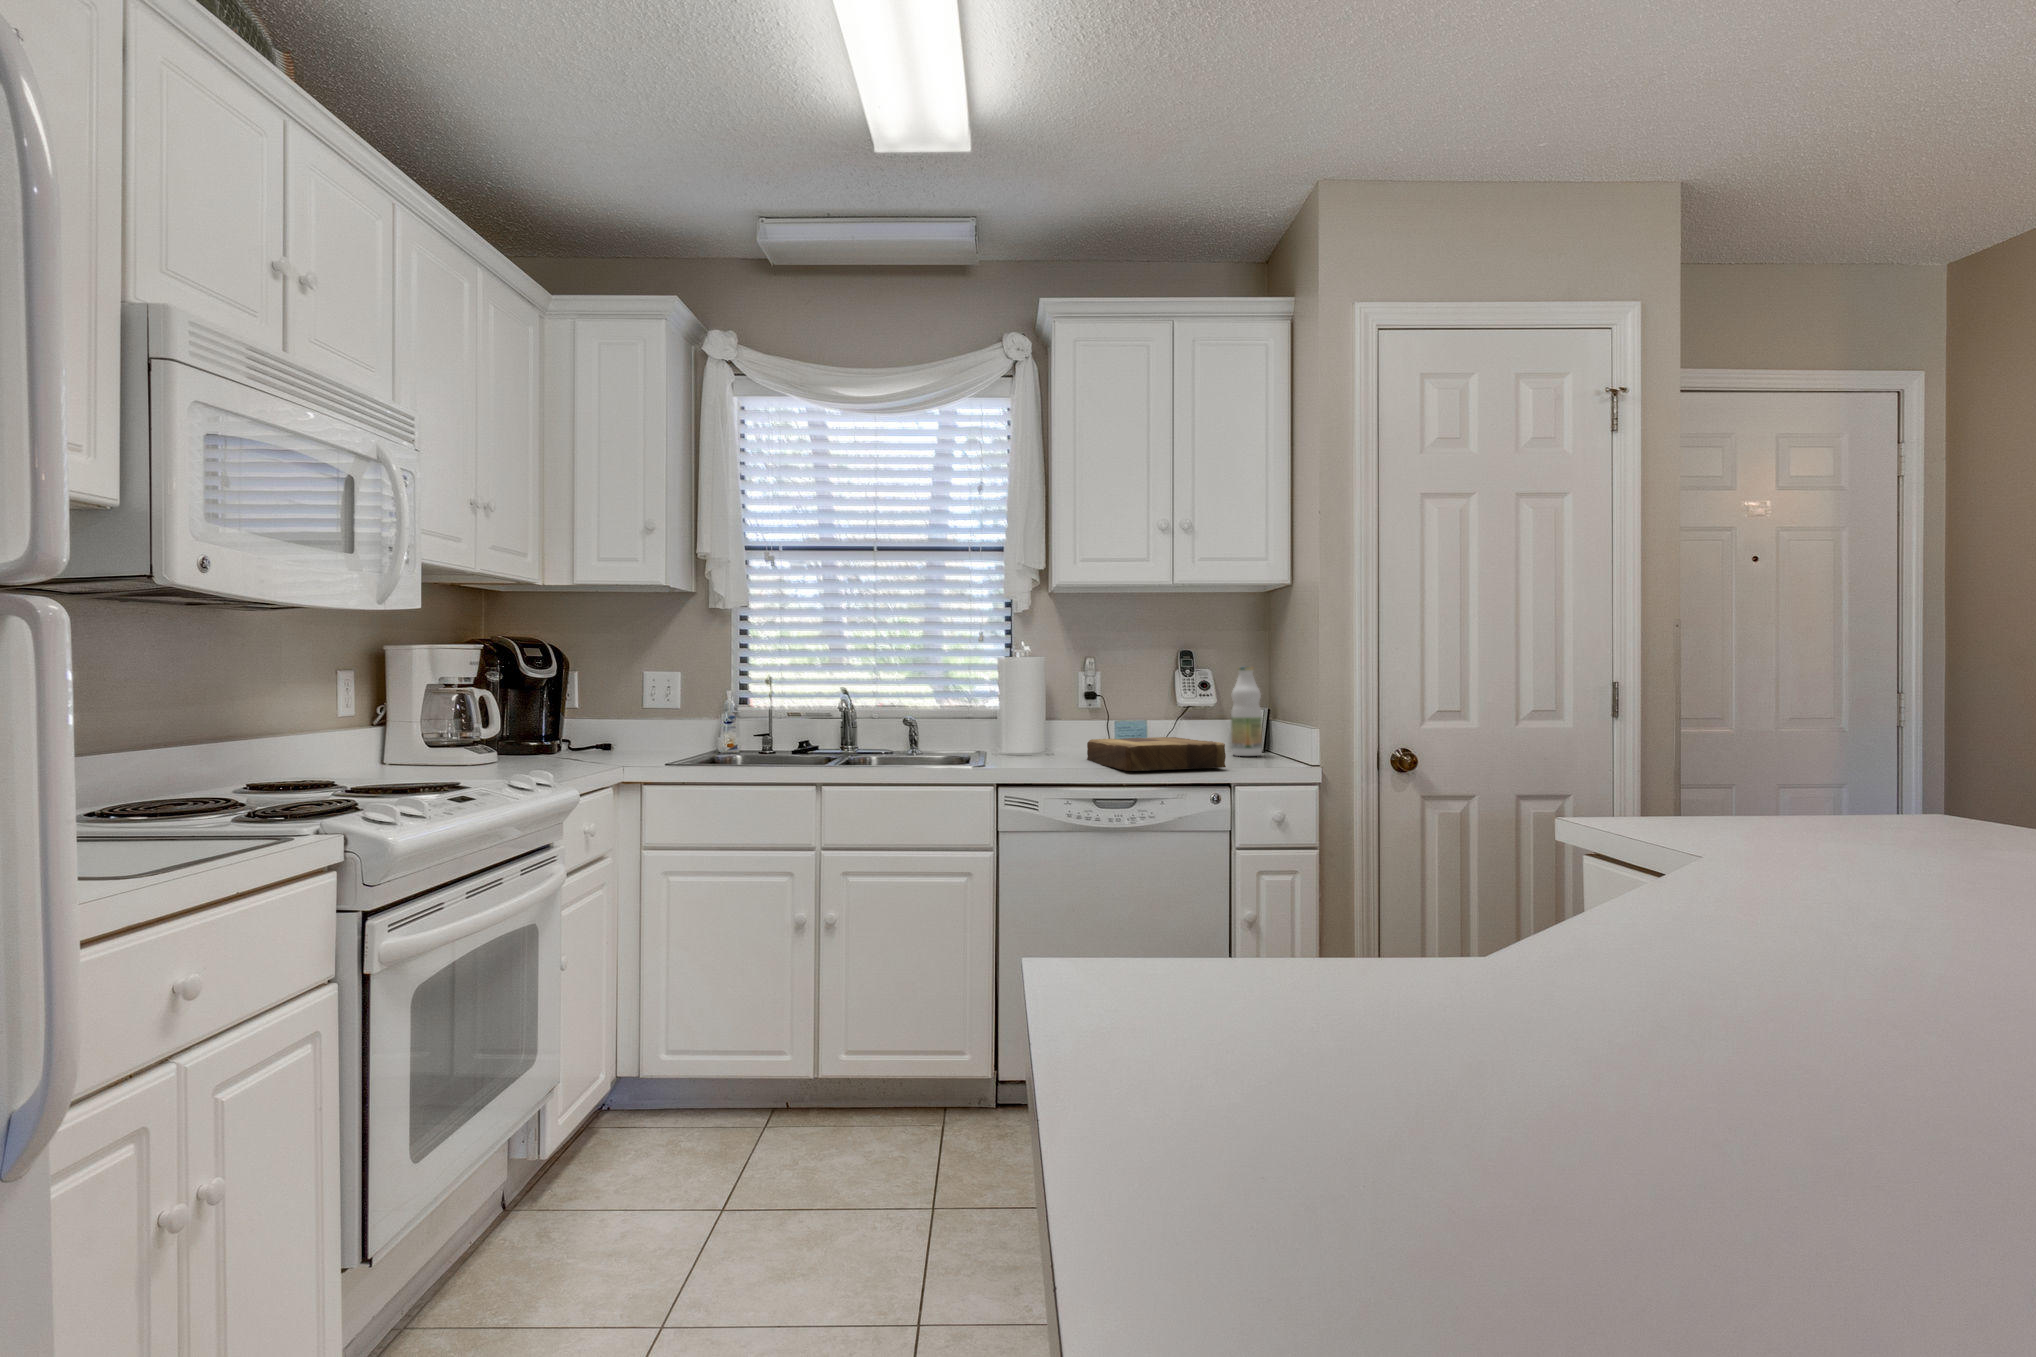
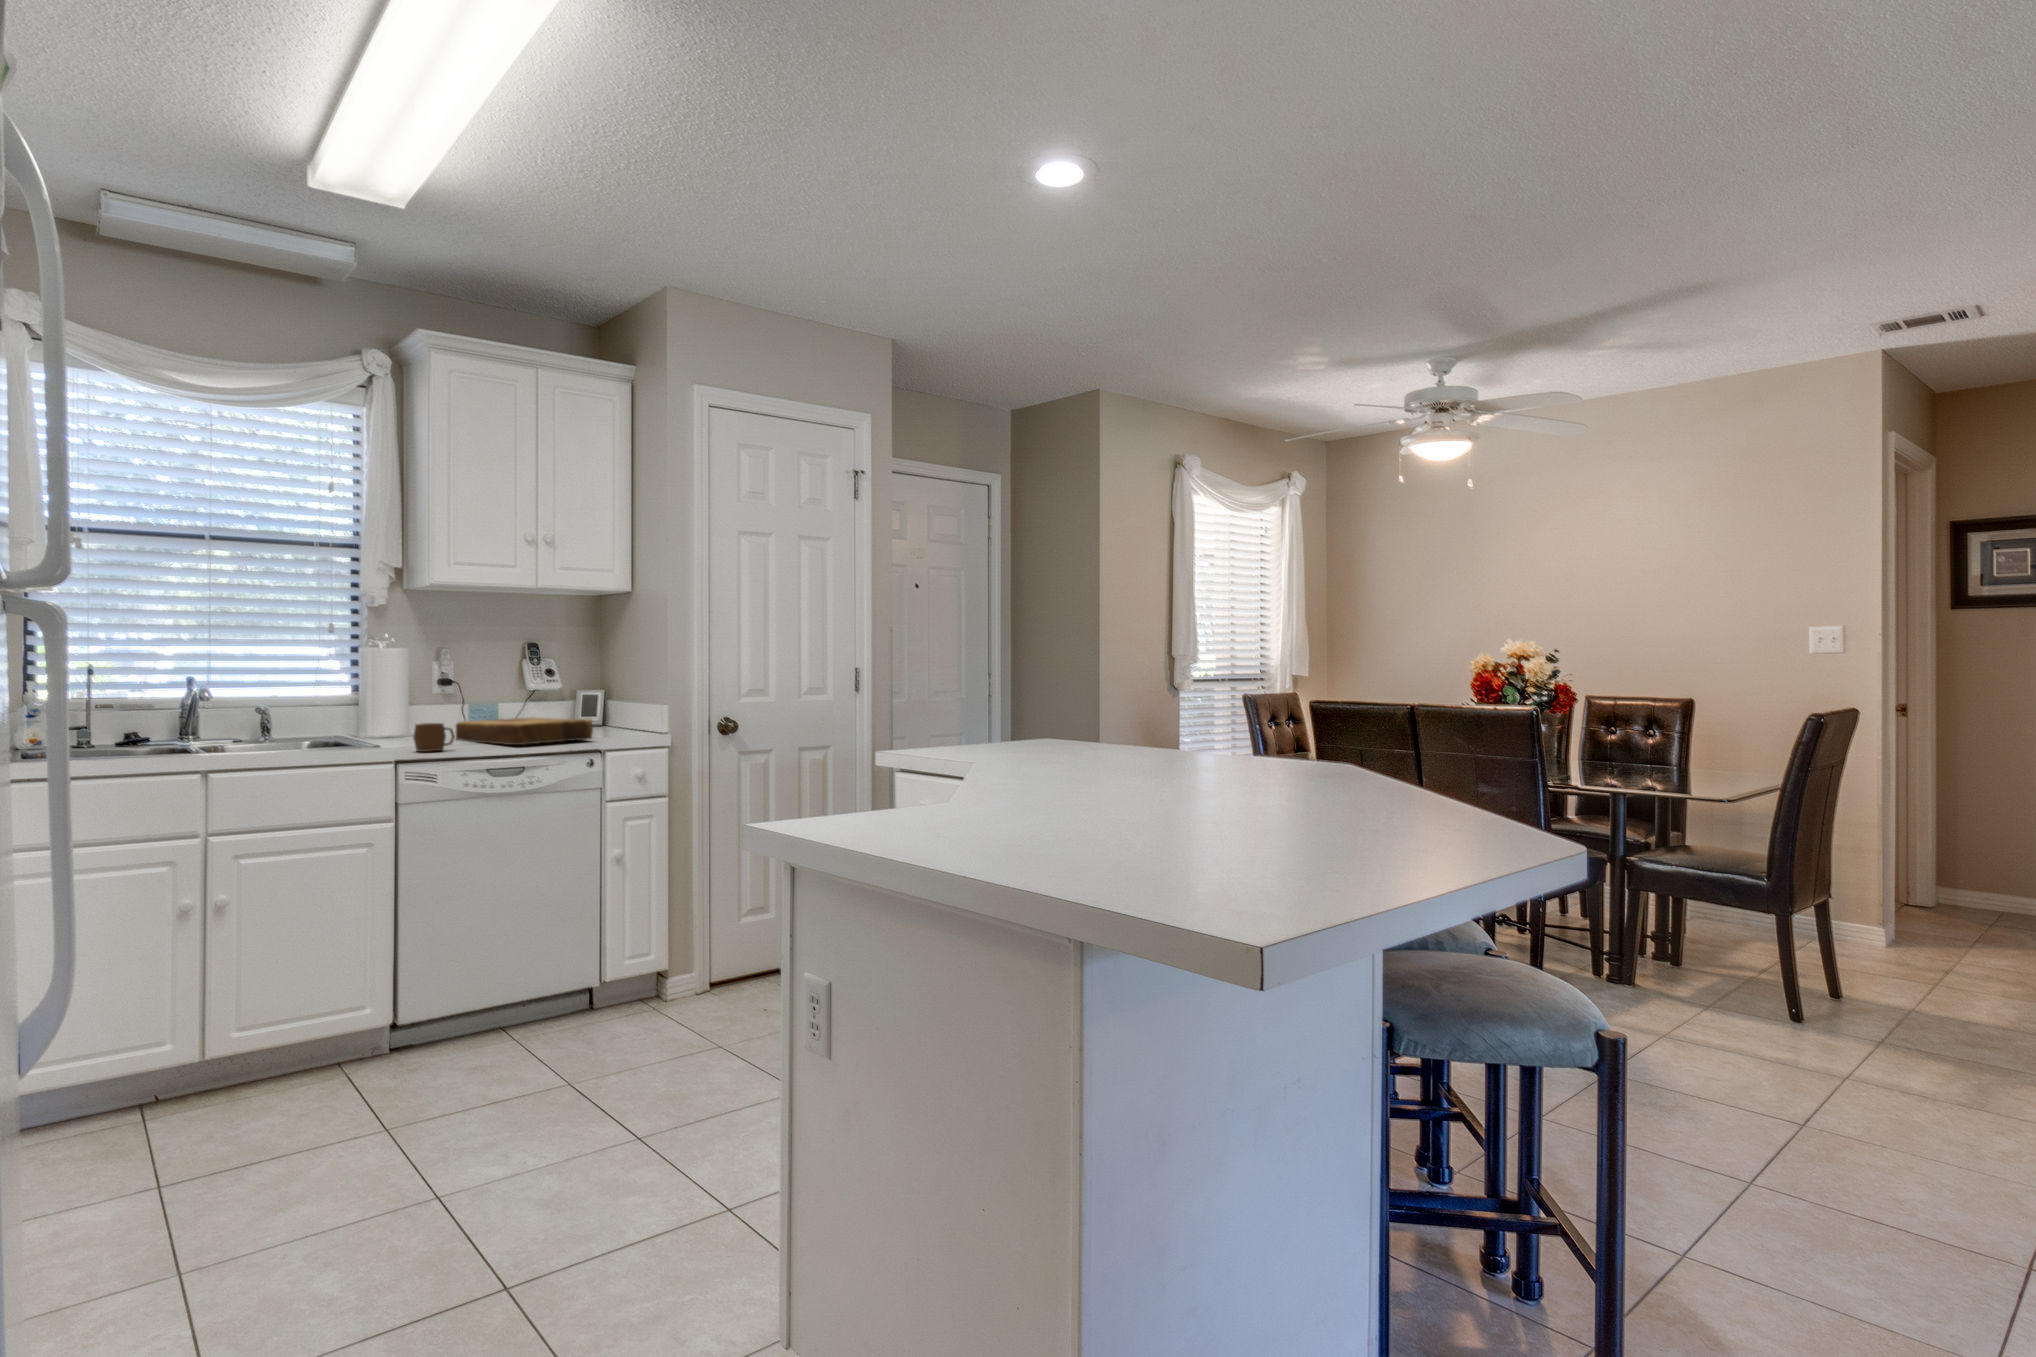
bottle: present [1231,667,1262,756] -> none [579,658,605,731]
mug: none [1017,741,1061,774] -> present [413,723,455,752]

